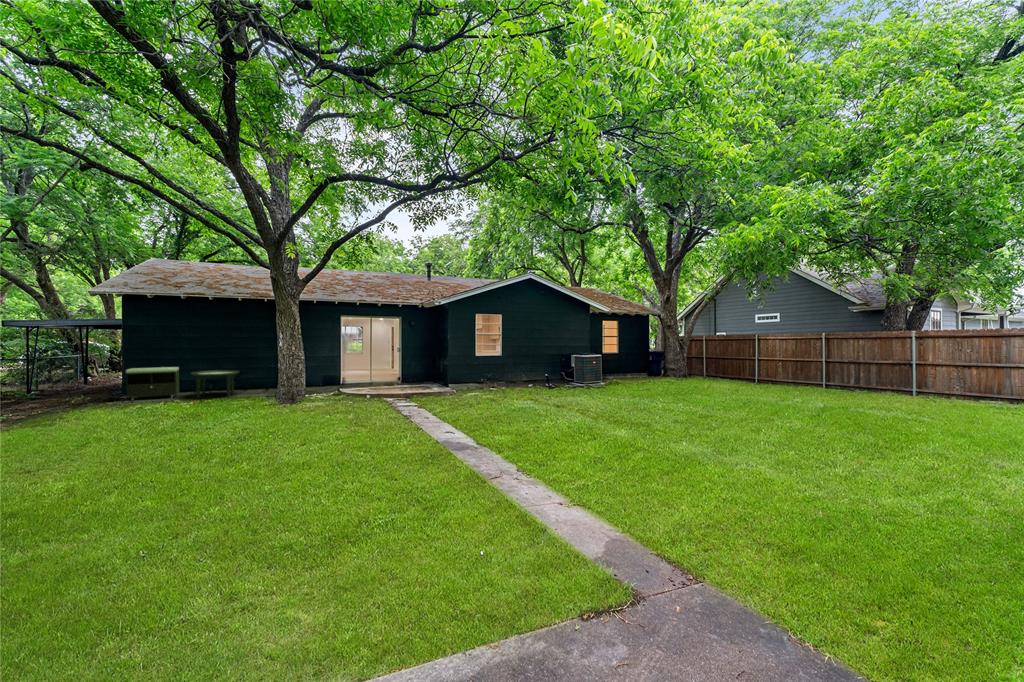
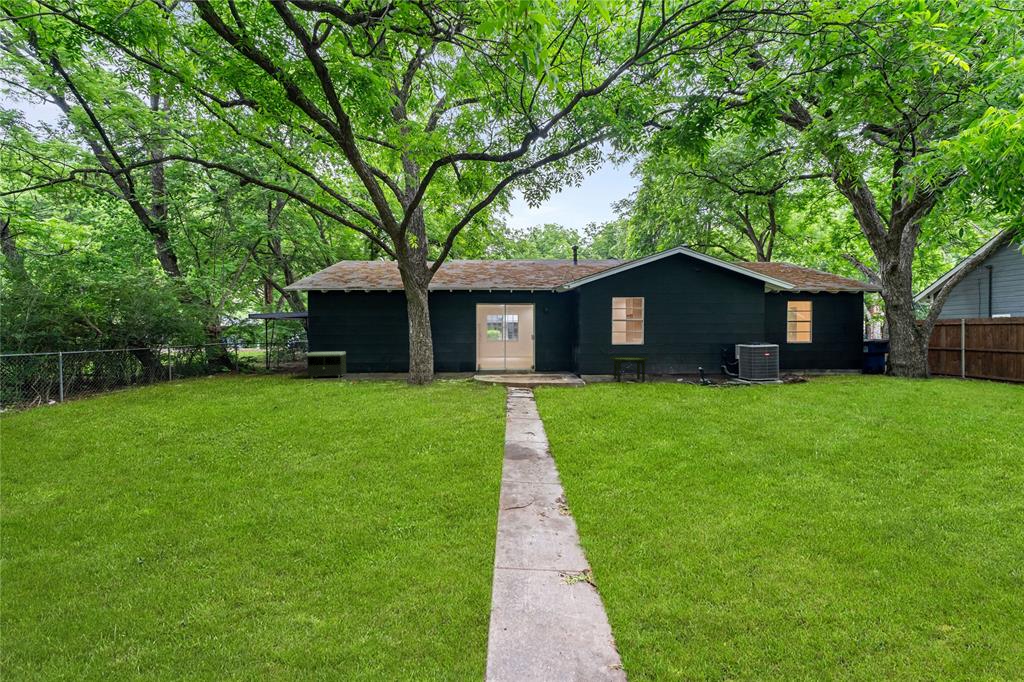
round table: present [191,370,239,398] -> present [610,356,649,382]

